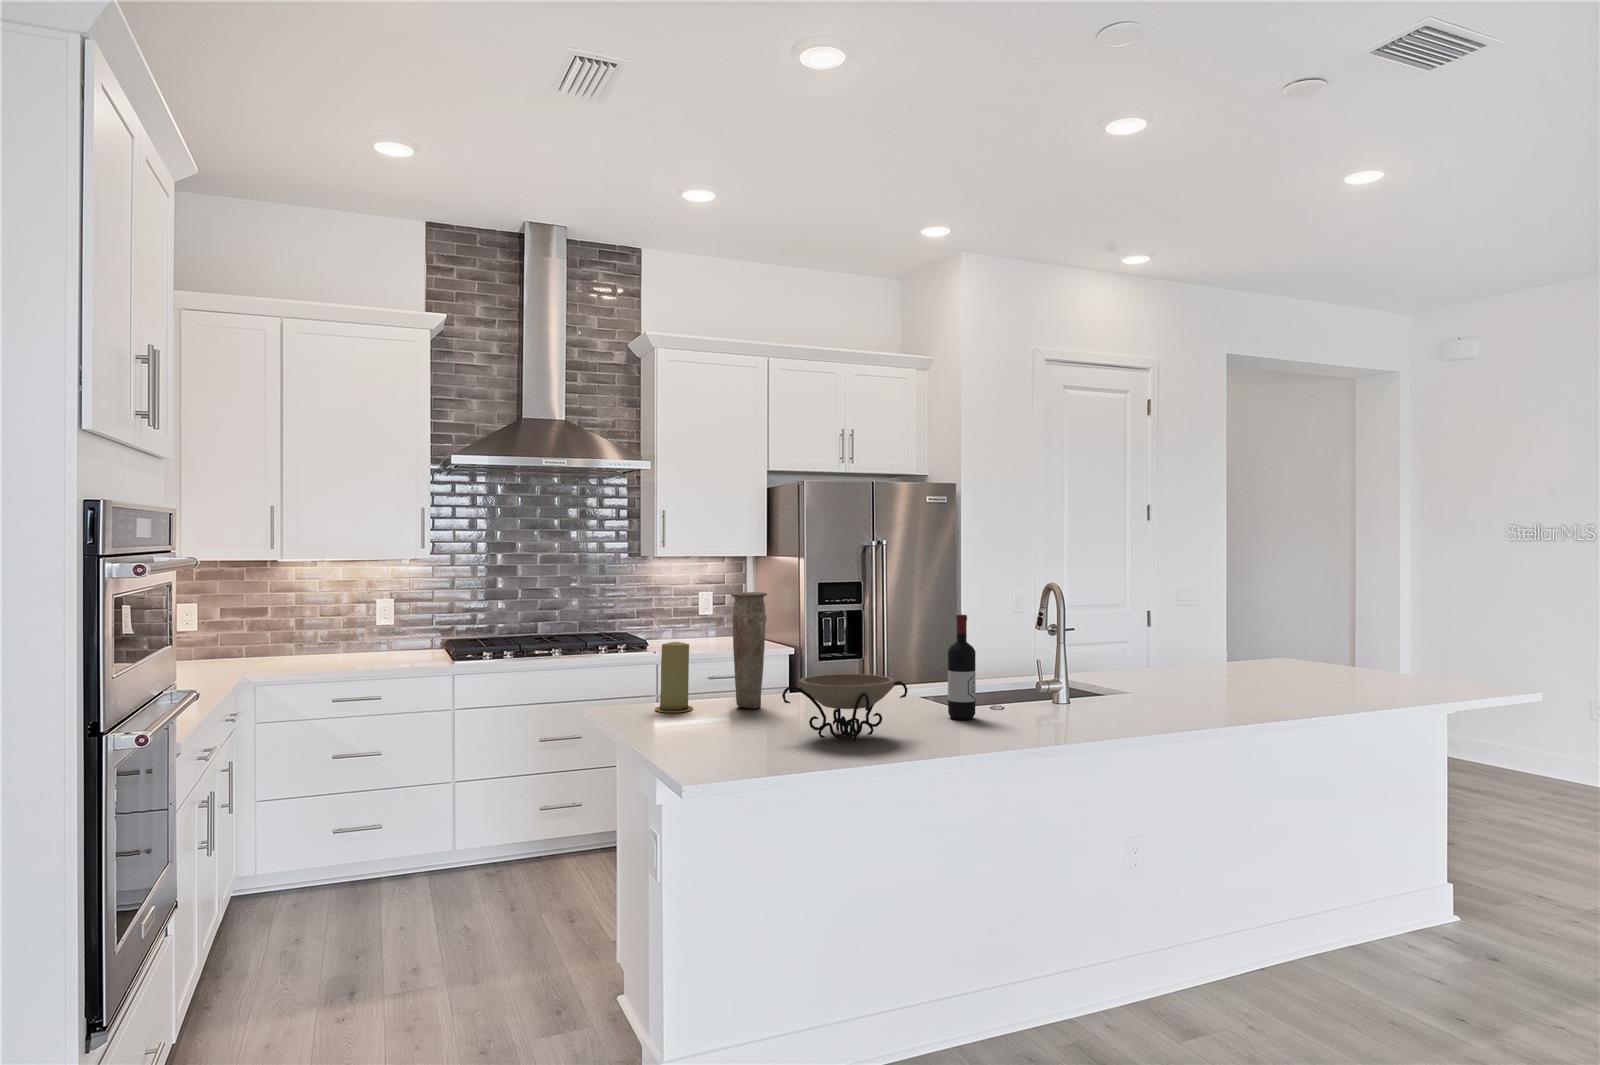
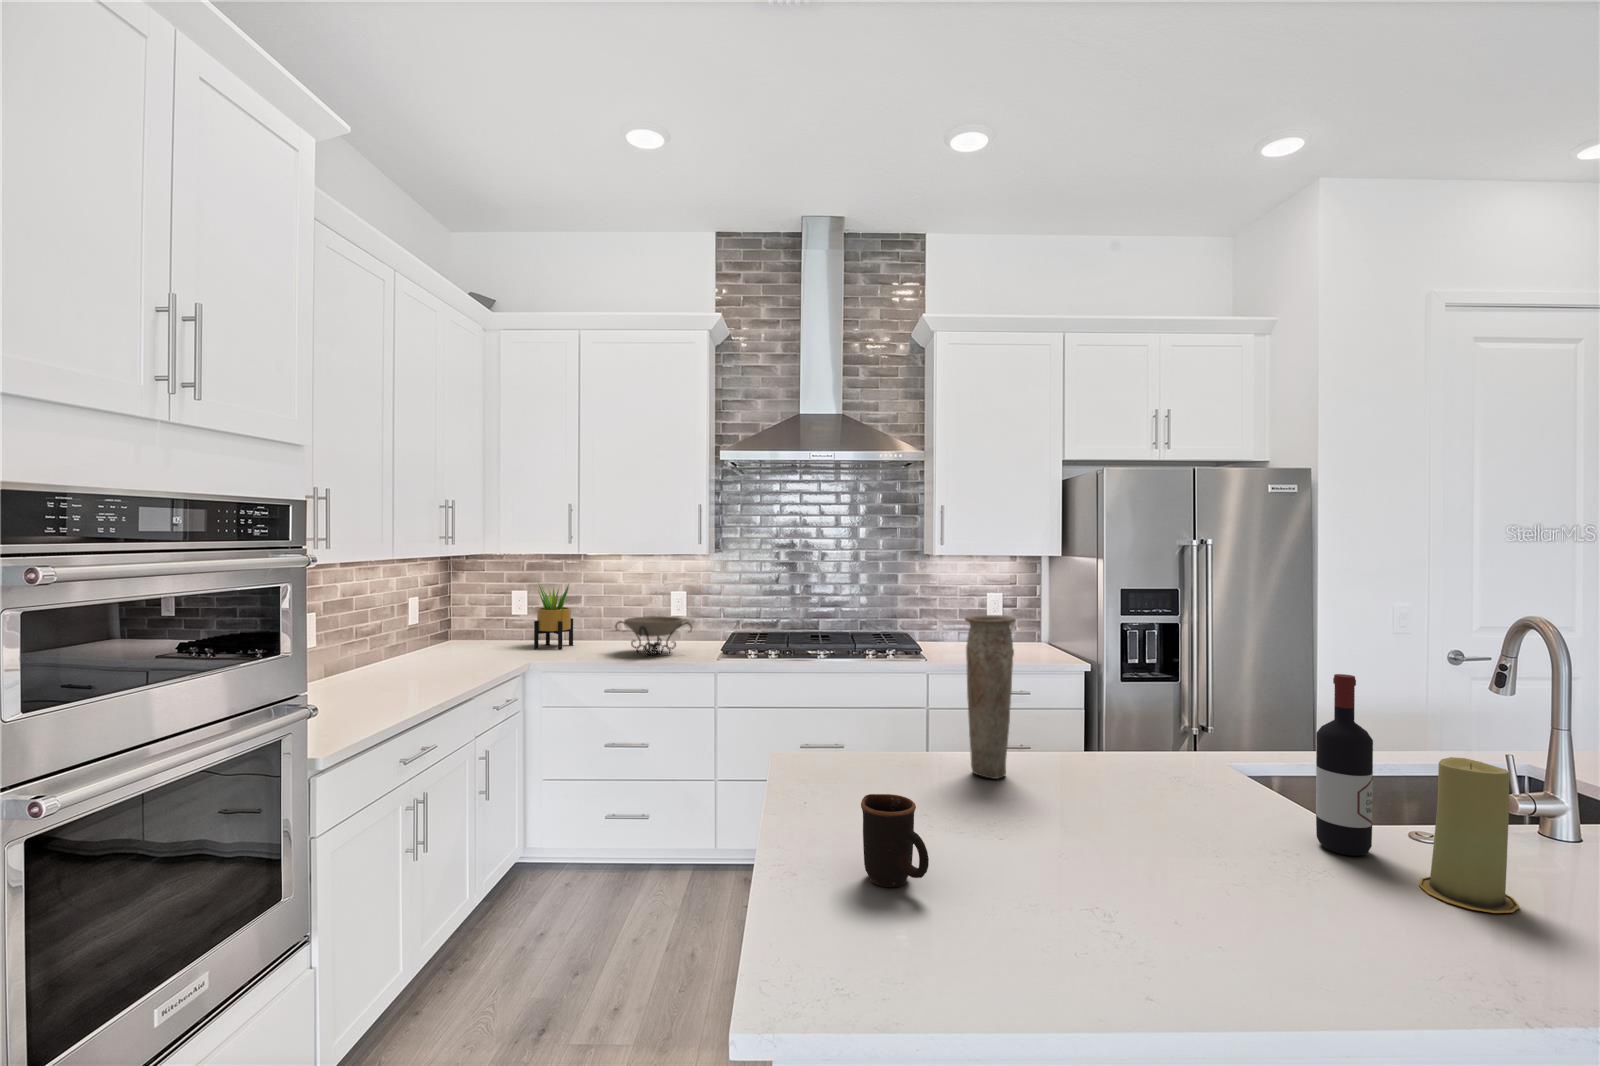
potted plant: none [219,590,263,666] -> present [534,585,573,649]
candle: present [655,642,693,712] -> present [1419,757,1519,913]
decorative bowl: present [782,674,908,741] -> present [615,616,692,655]
mug: none [696,699,743,752] -> present [861,794,929,887]

